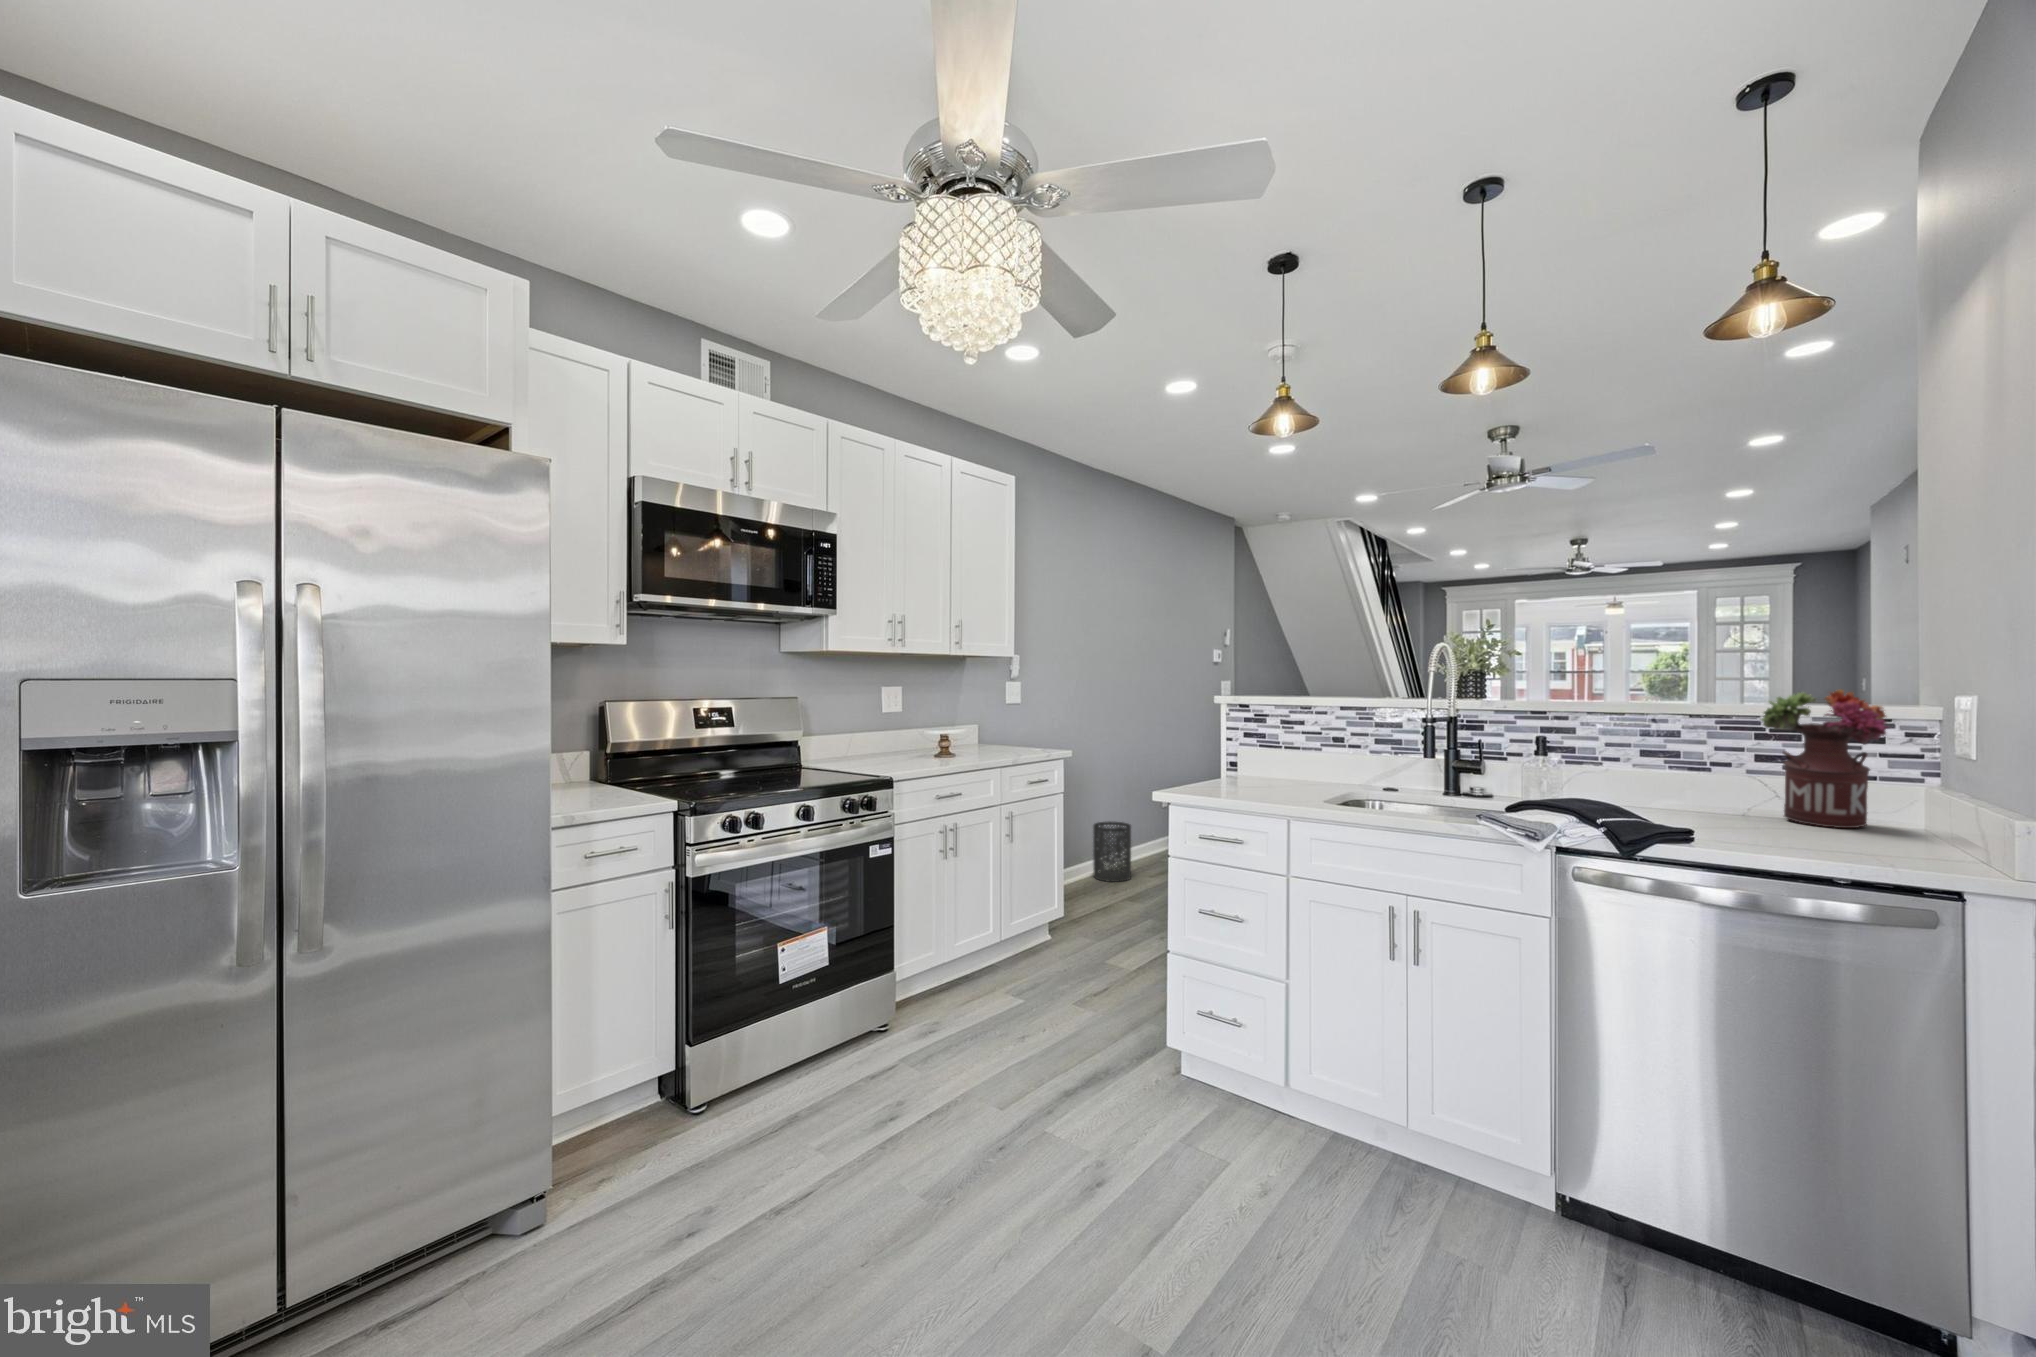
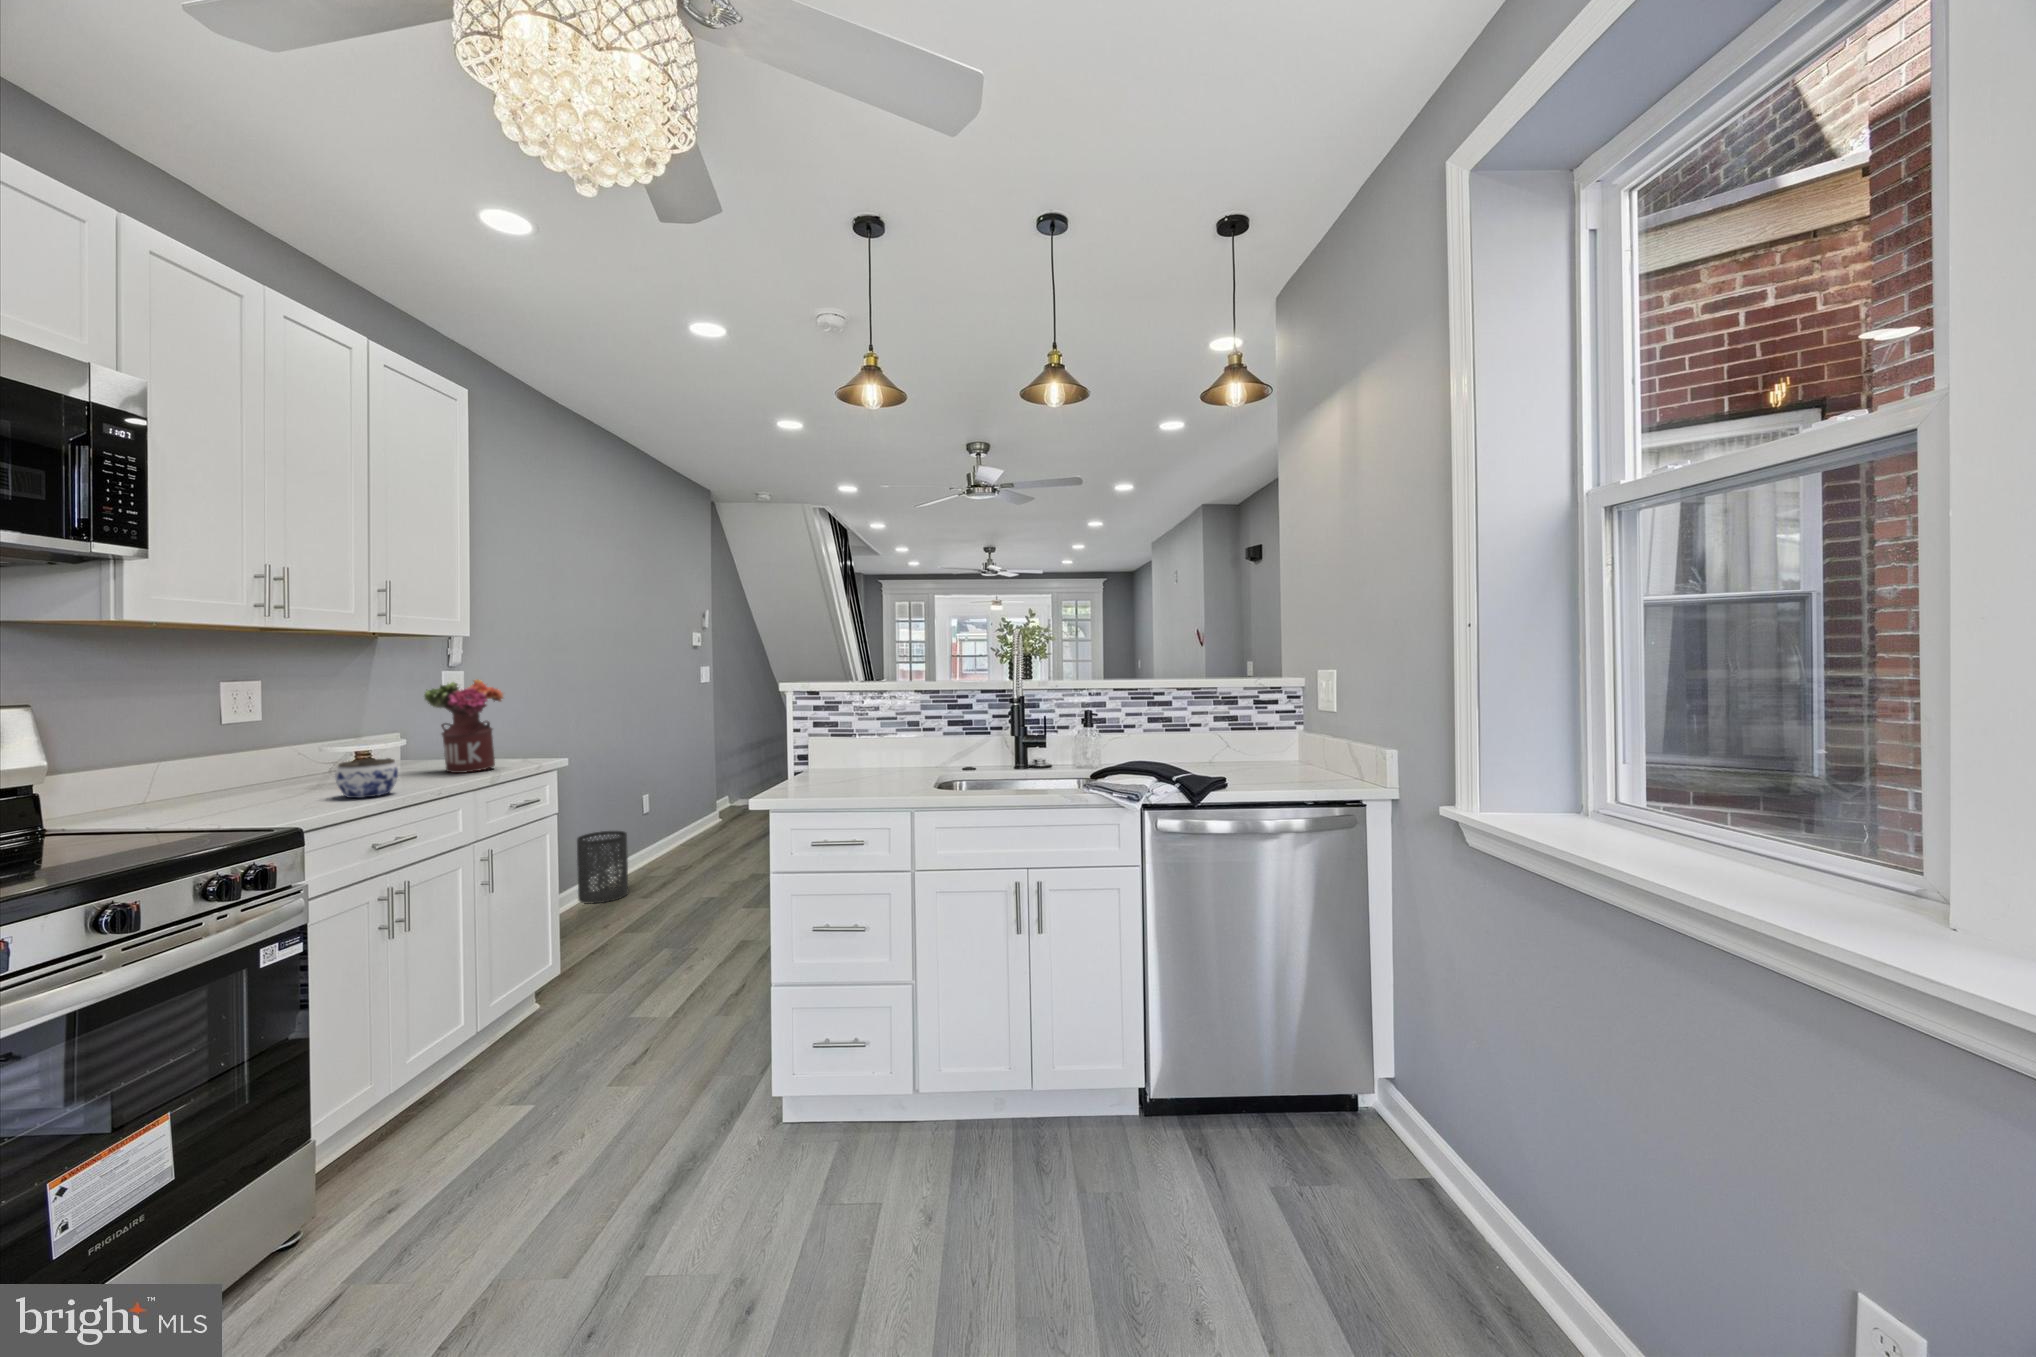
flower arrangement: present [1761,689,1888,828] -> present [424,679,503,773]
jar: none [923,738,955,764] -> present [335,758,398,798]

